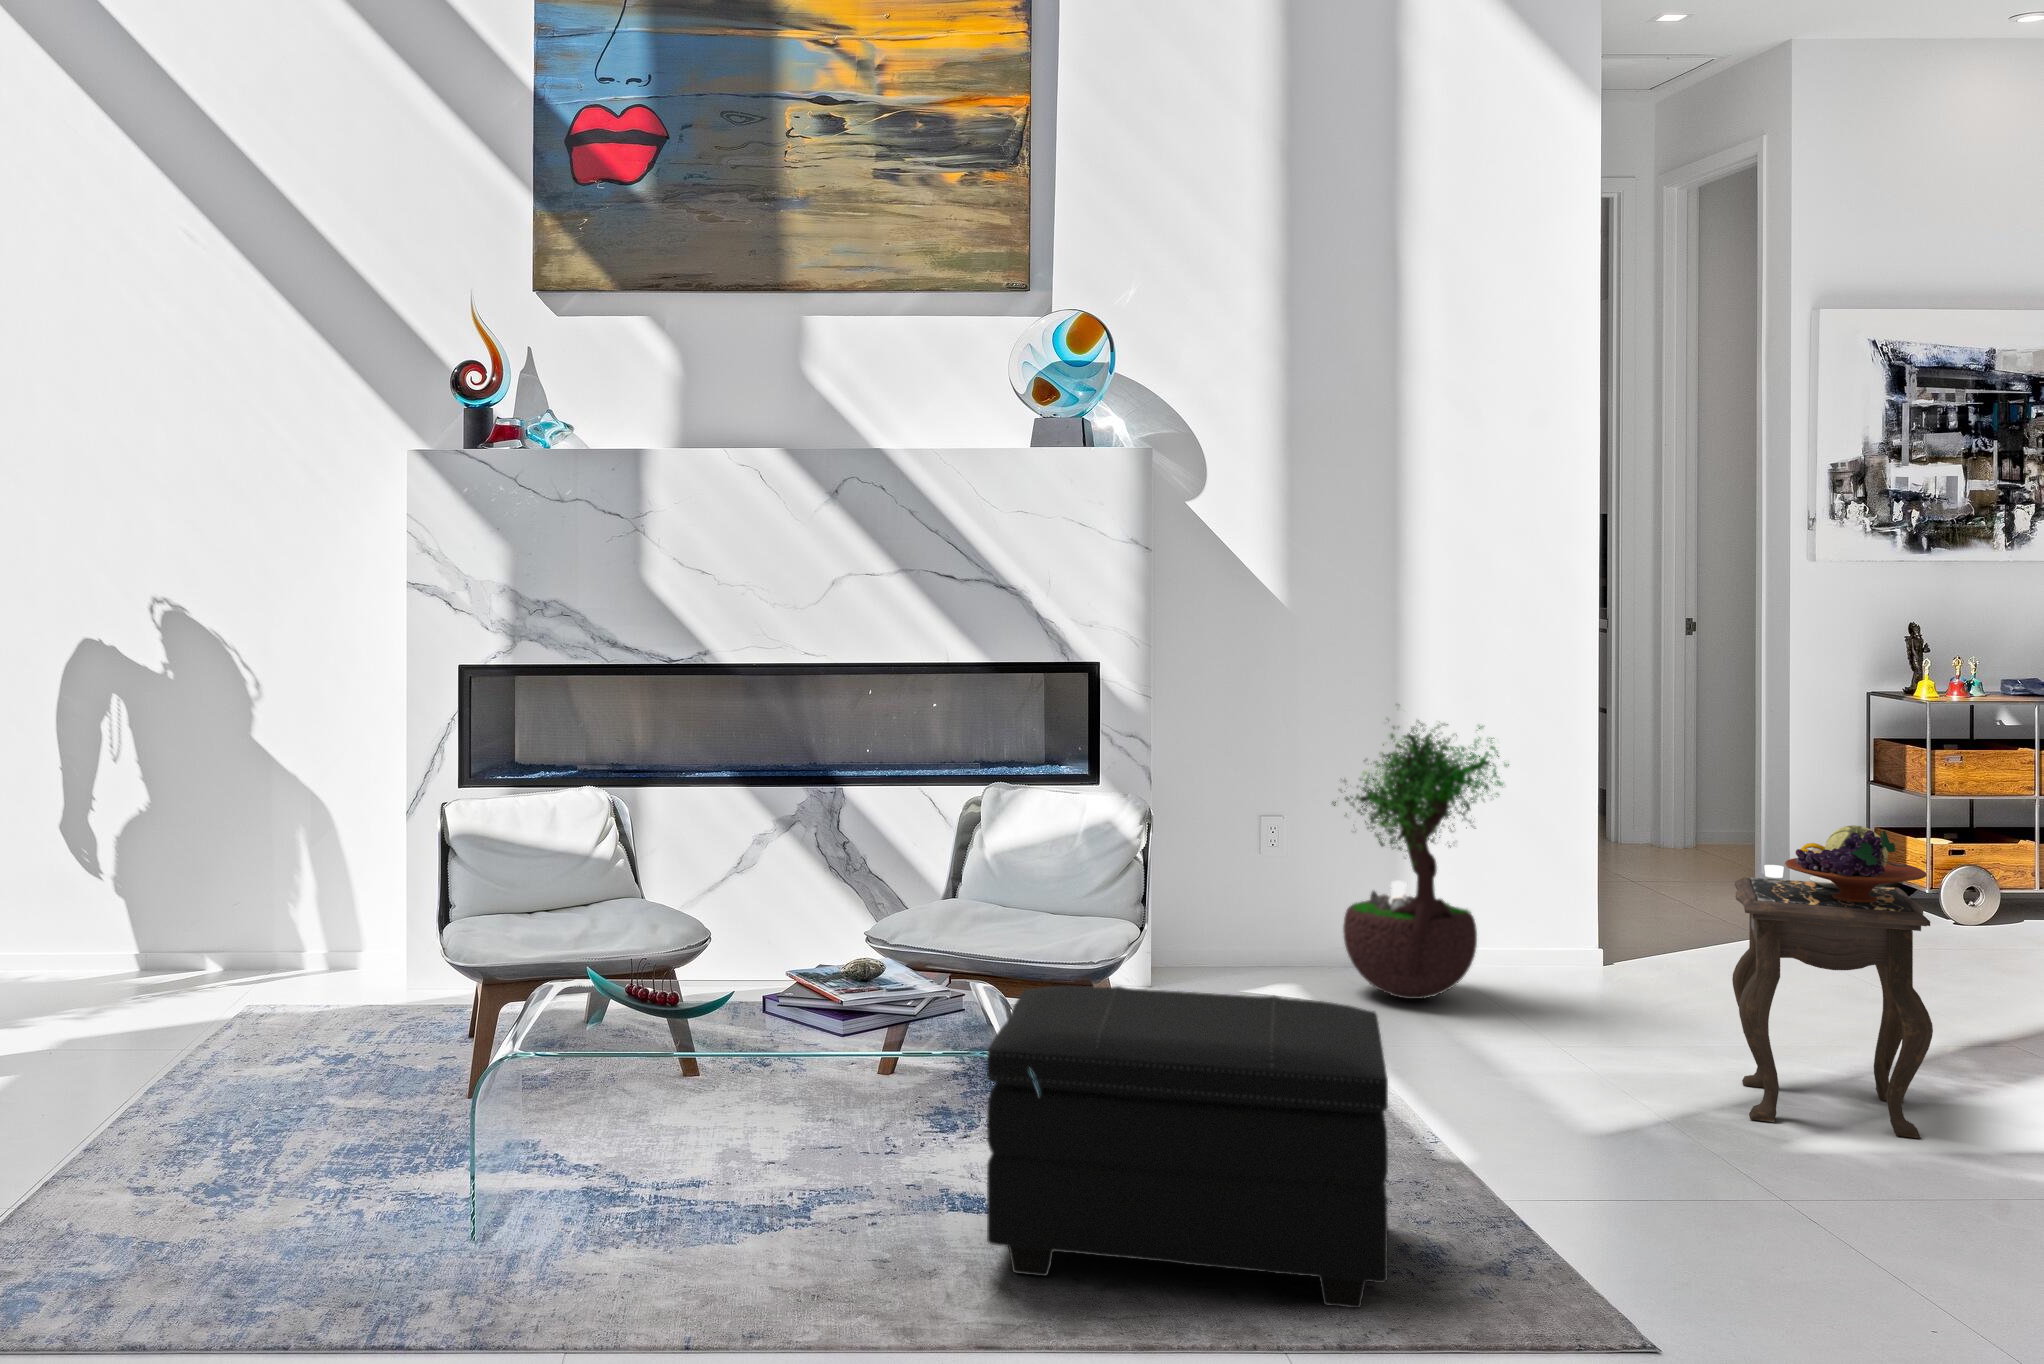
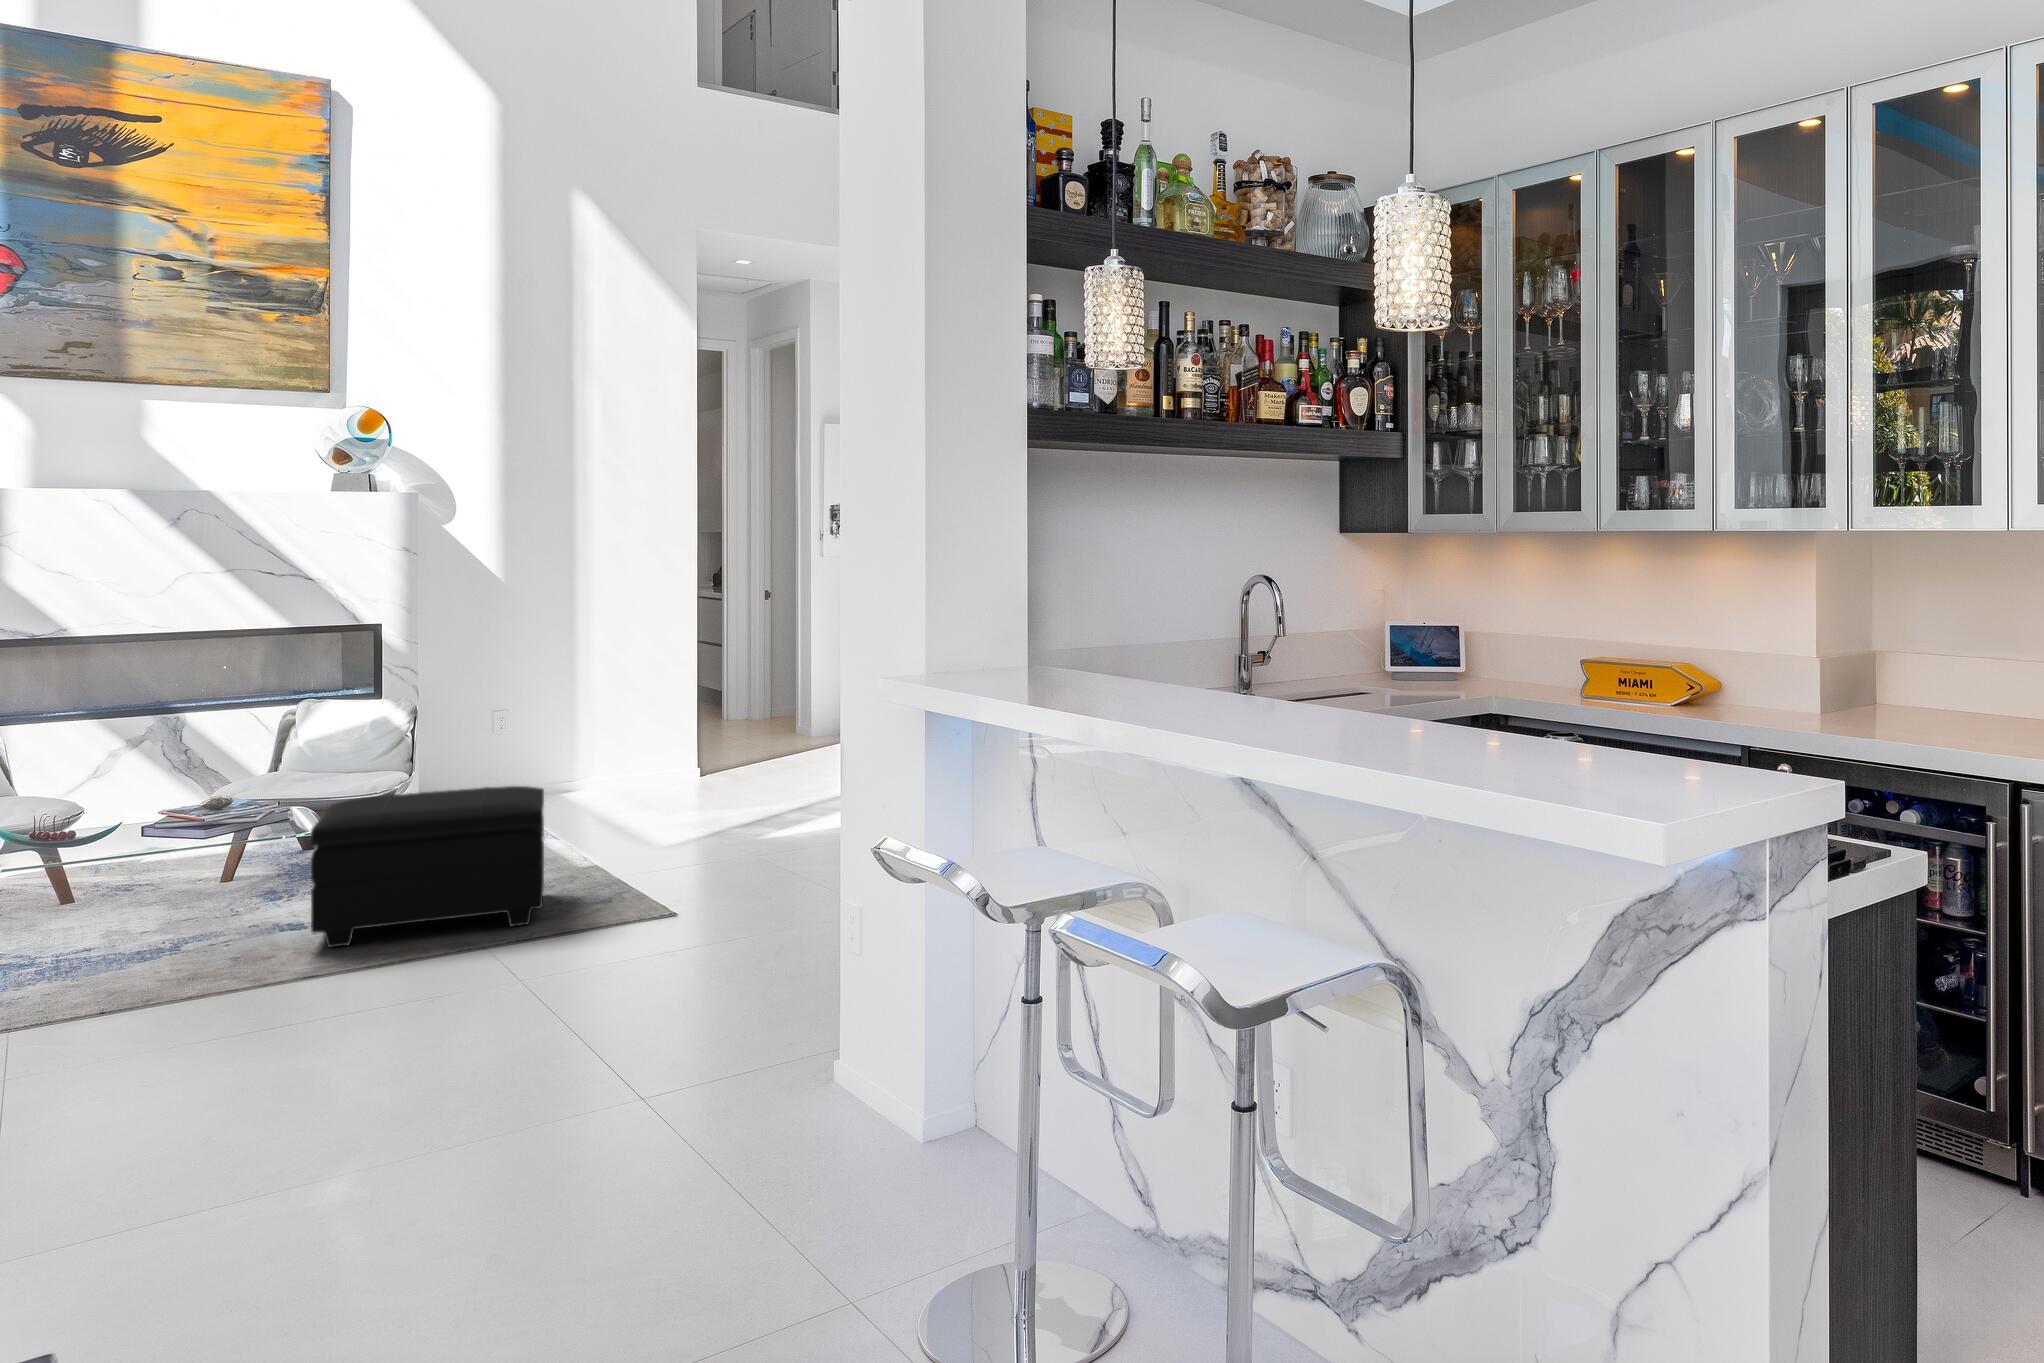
potted tree: present [1332,717,1509,999] -> none [535,637,639,802]
side table: present [1732,825,1933,1138] -> none [743,677,828,826]

